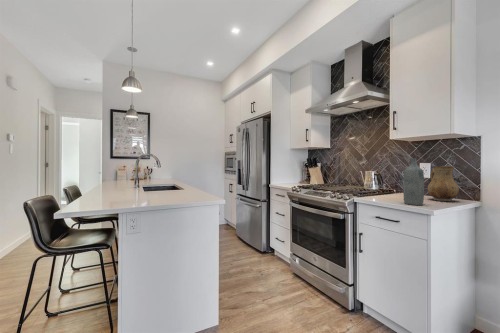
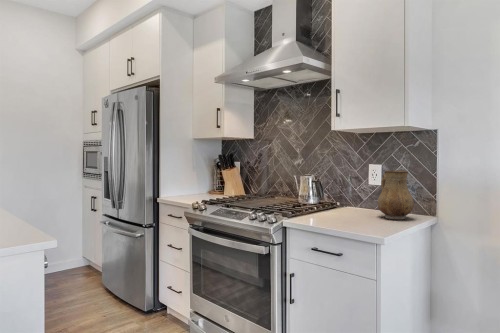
bottle: present [403,159,424,205] -> none [347,162,373,229]

